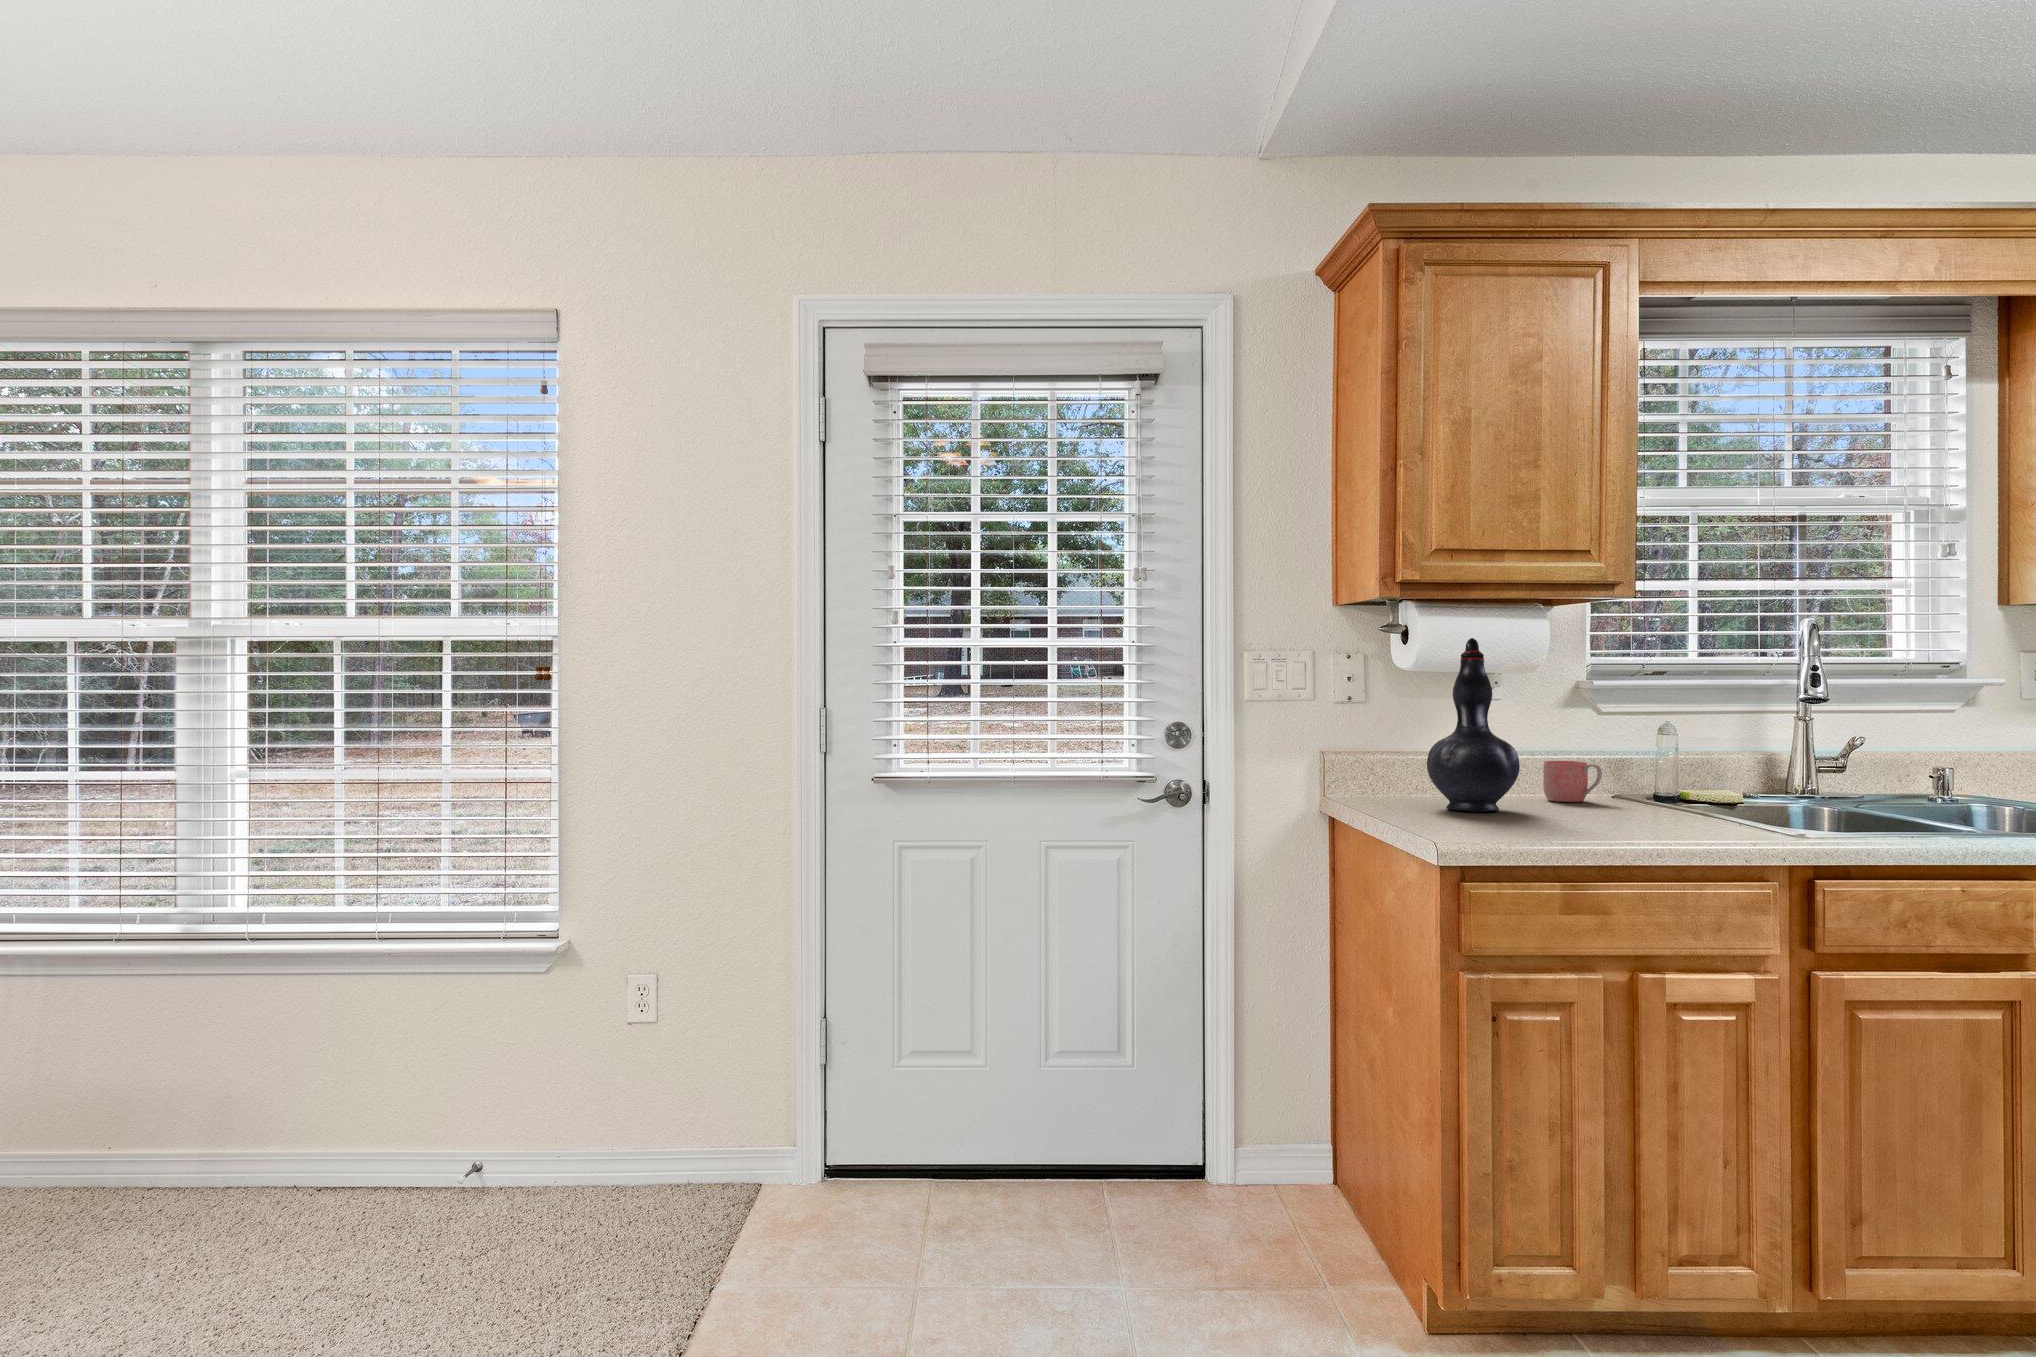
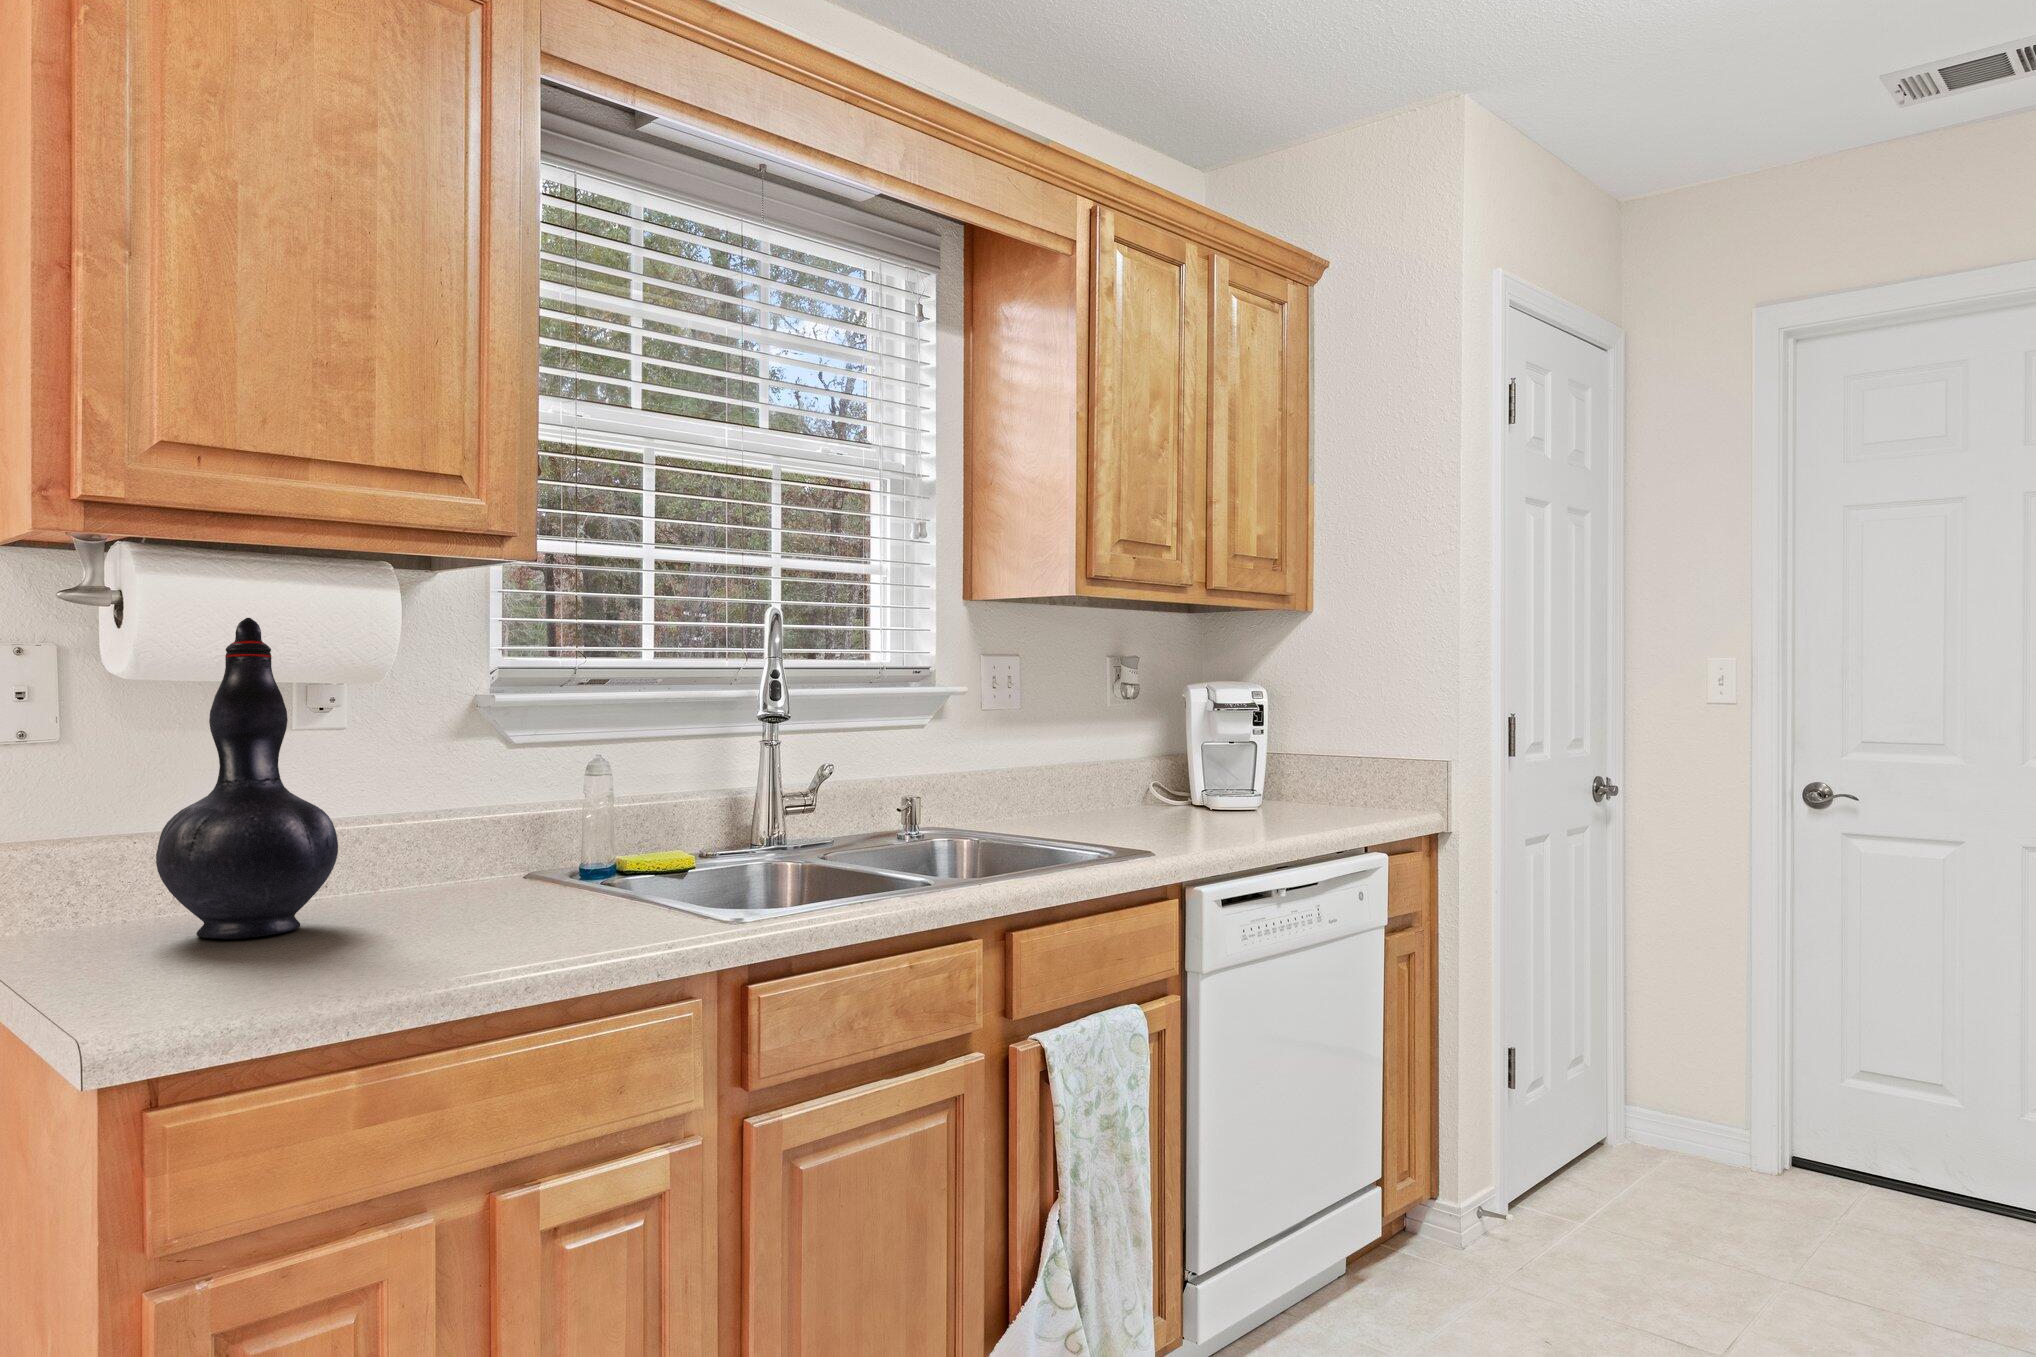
mug: present [1543,761,1602,802] -> none [401,823,493,893]

